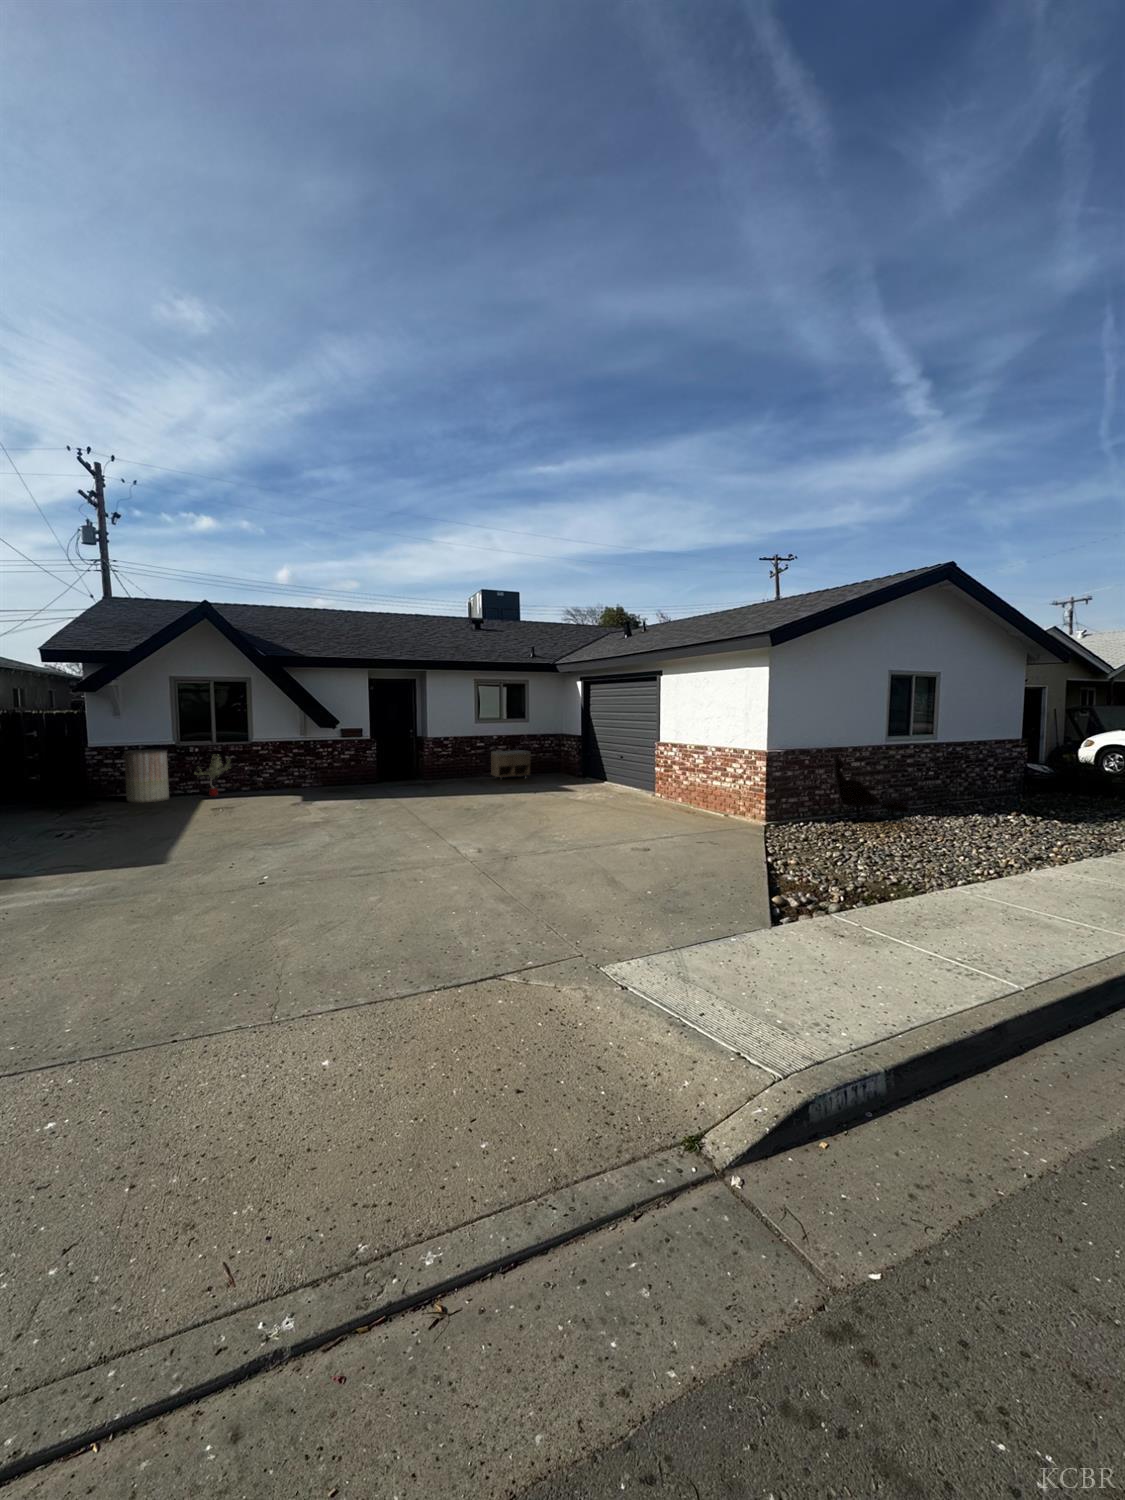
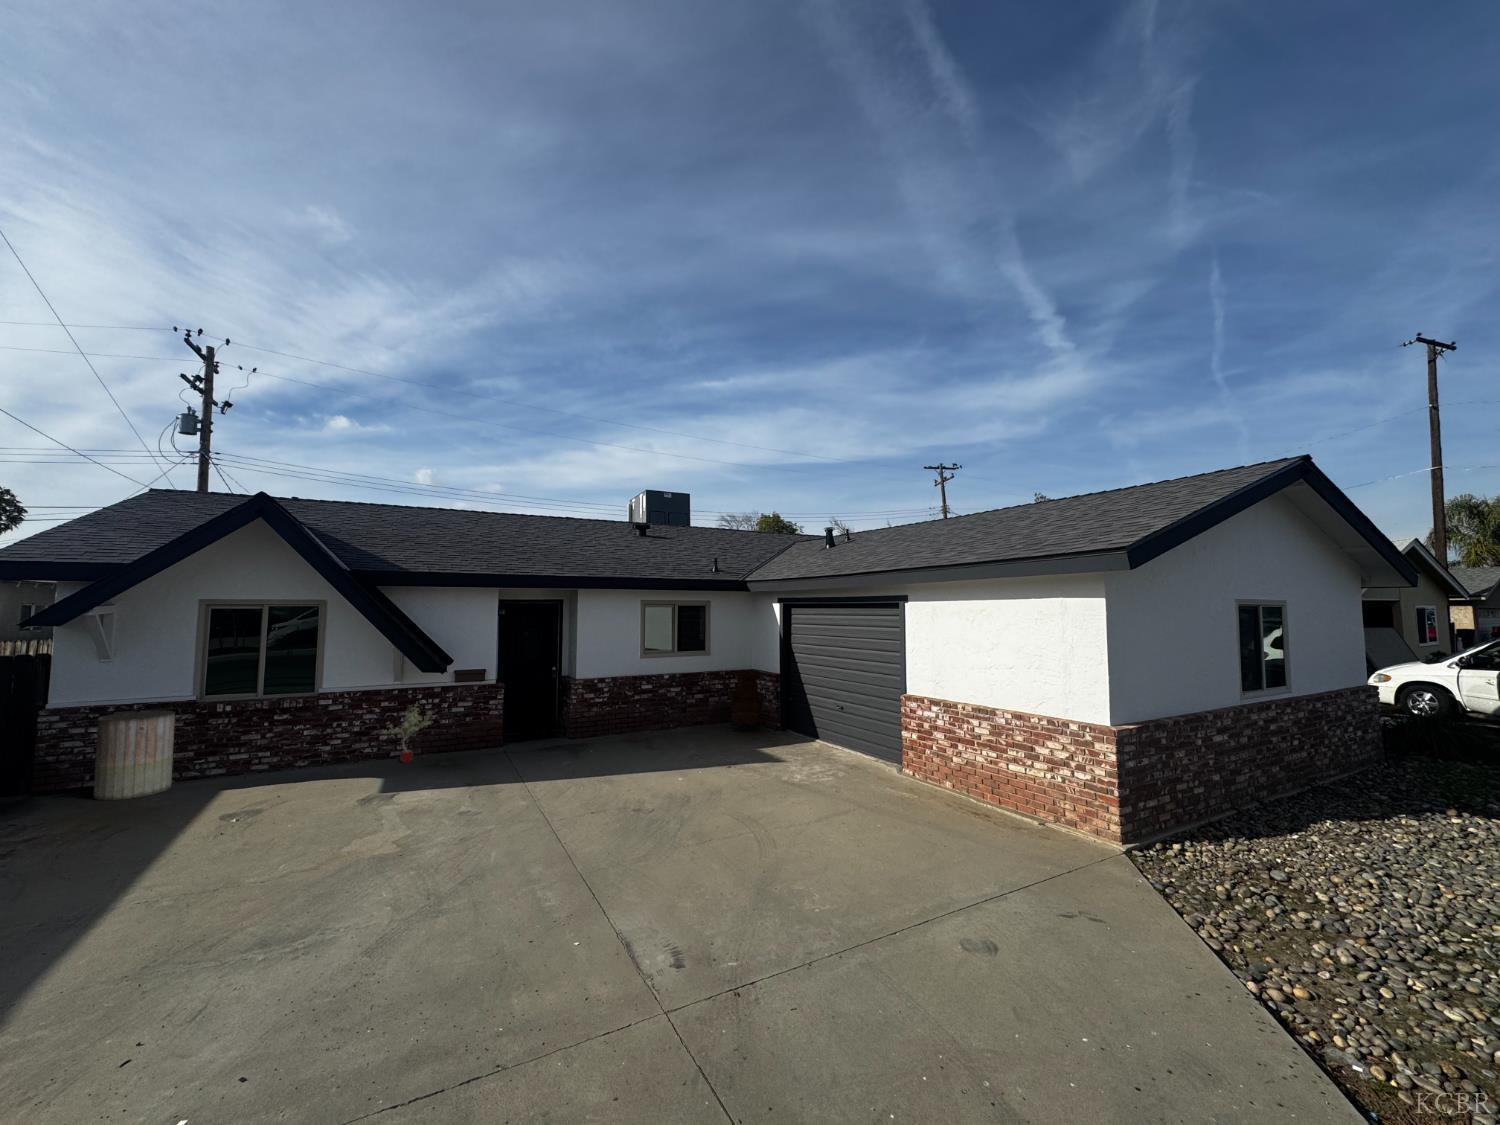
storage bench: present [491,750,531,778] -> none [659,692,712,734]
potted tree: present [195,755,230,796] -> present [382,707,432,763]
lounge chair: present [833,756,908,822] -> present [727,670,767,731]

